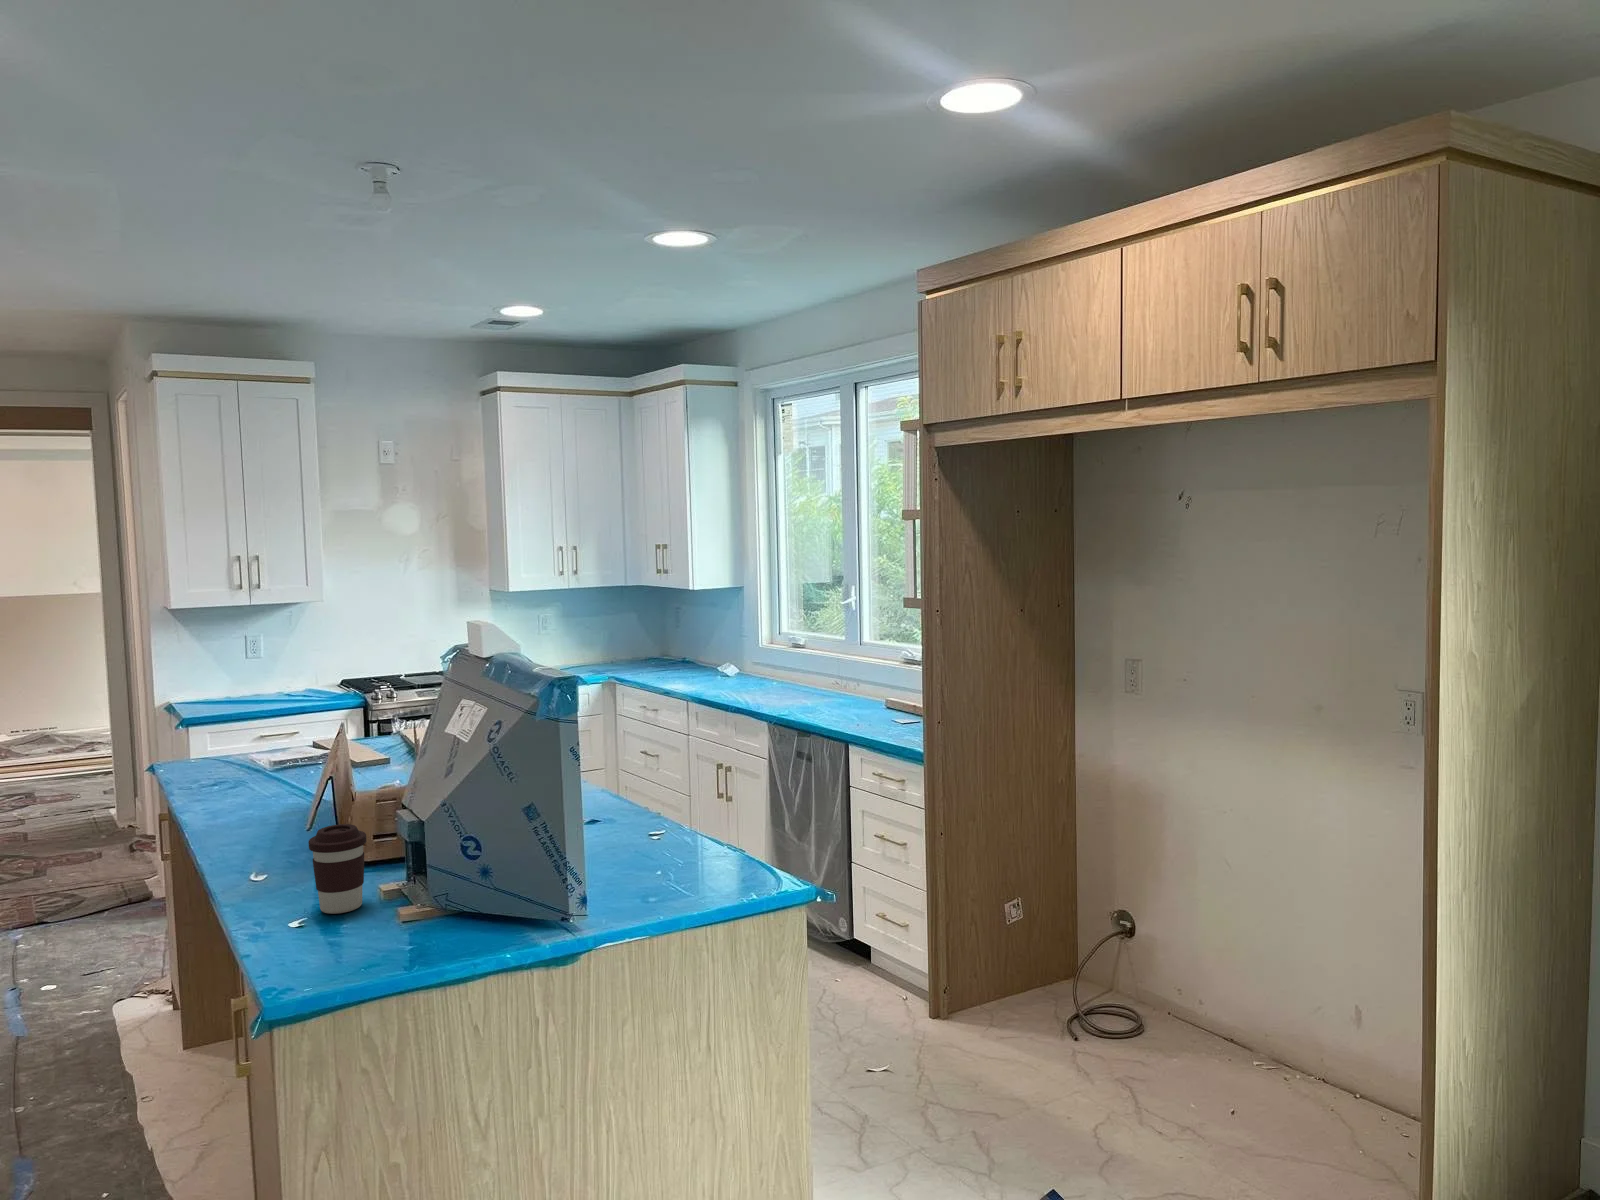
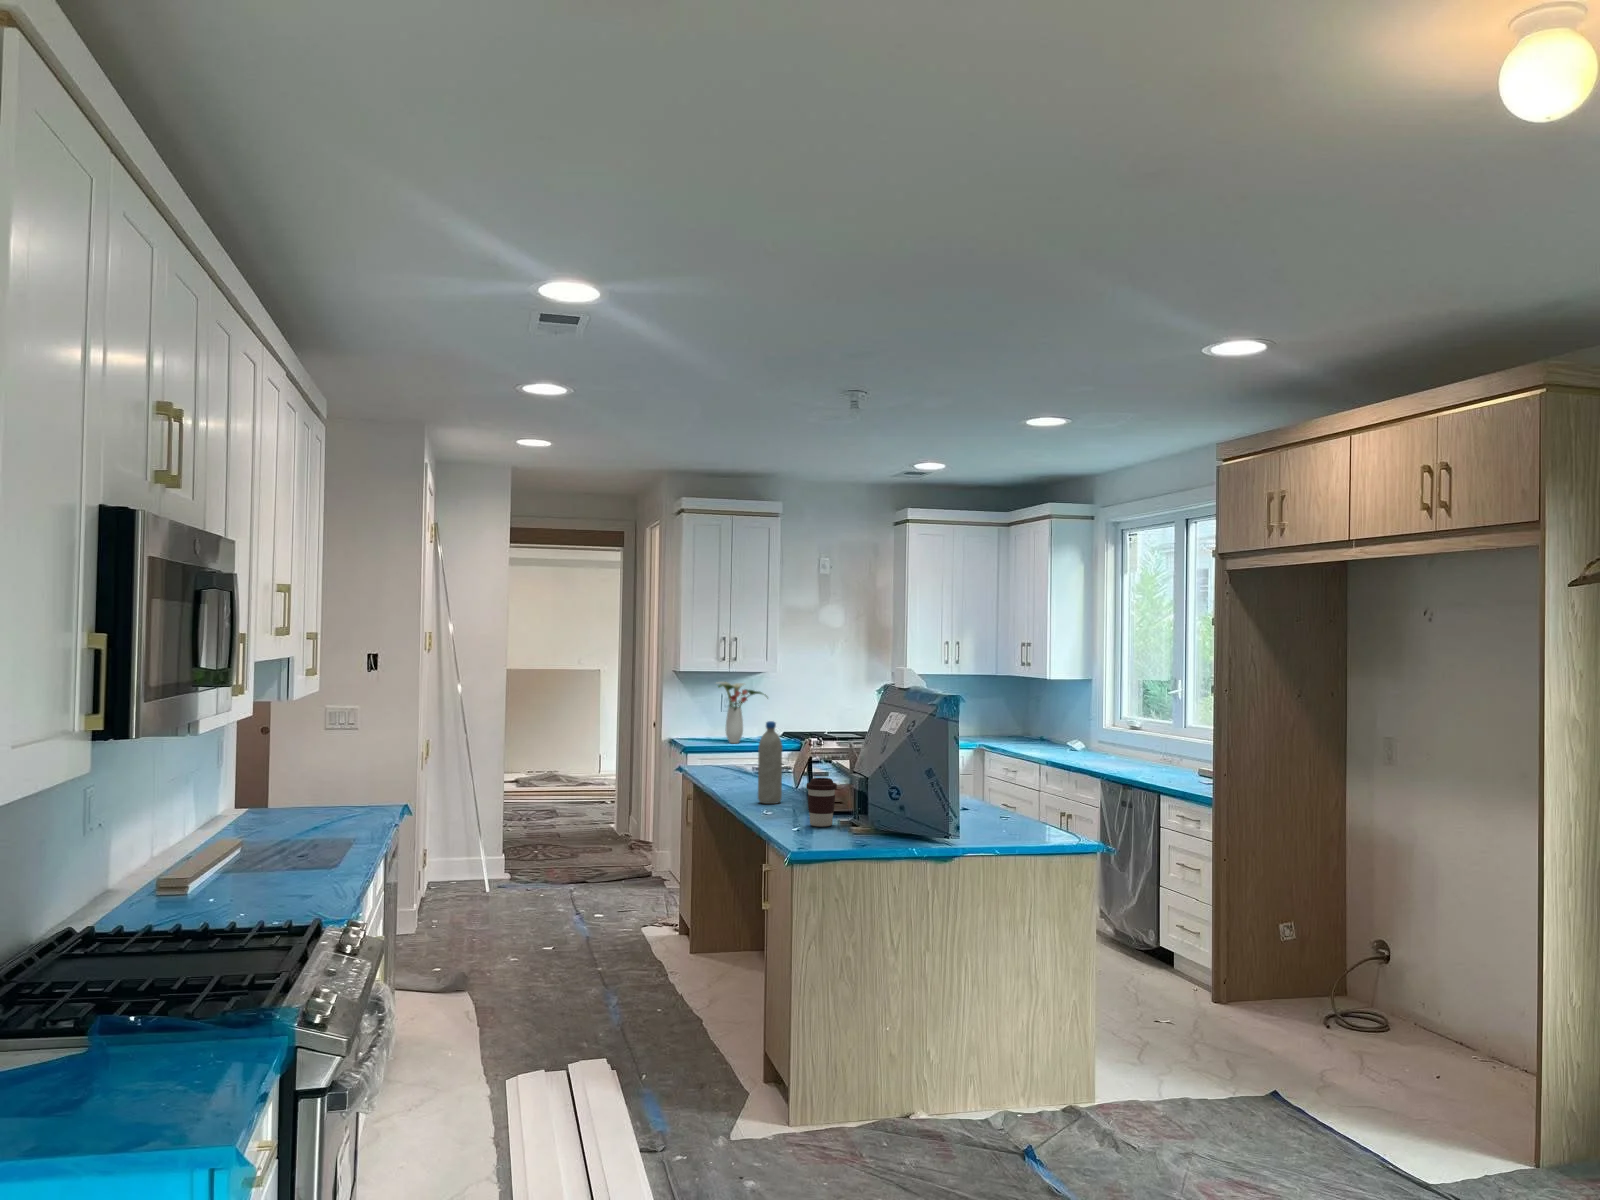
flower arrangement: none [229,620,311,705] -> present [718,682,768,743]
water bottle: none [240,714,289,852] -> present [758,721,782,804]

